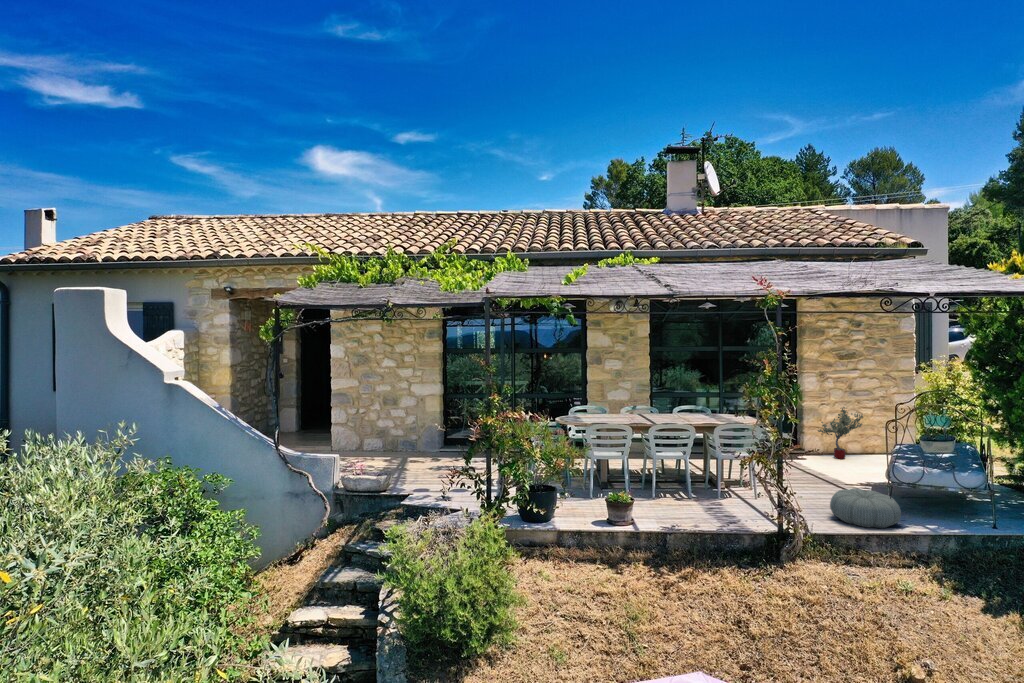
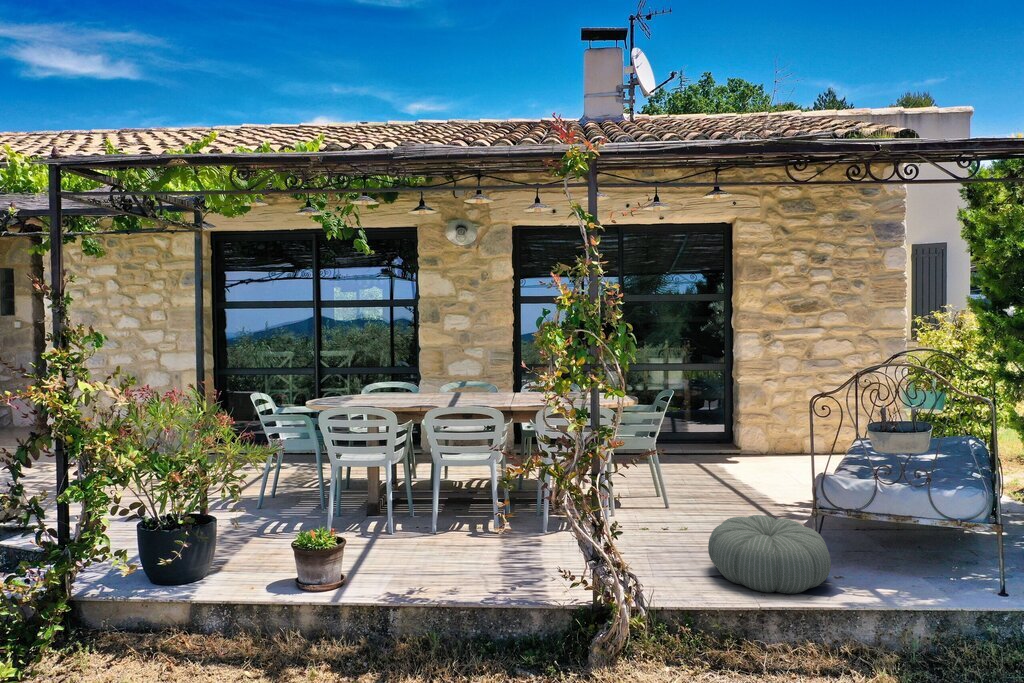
potted tree: present [818,407,863,459] -> none [756,381,824,461]

